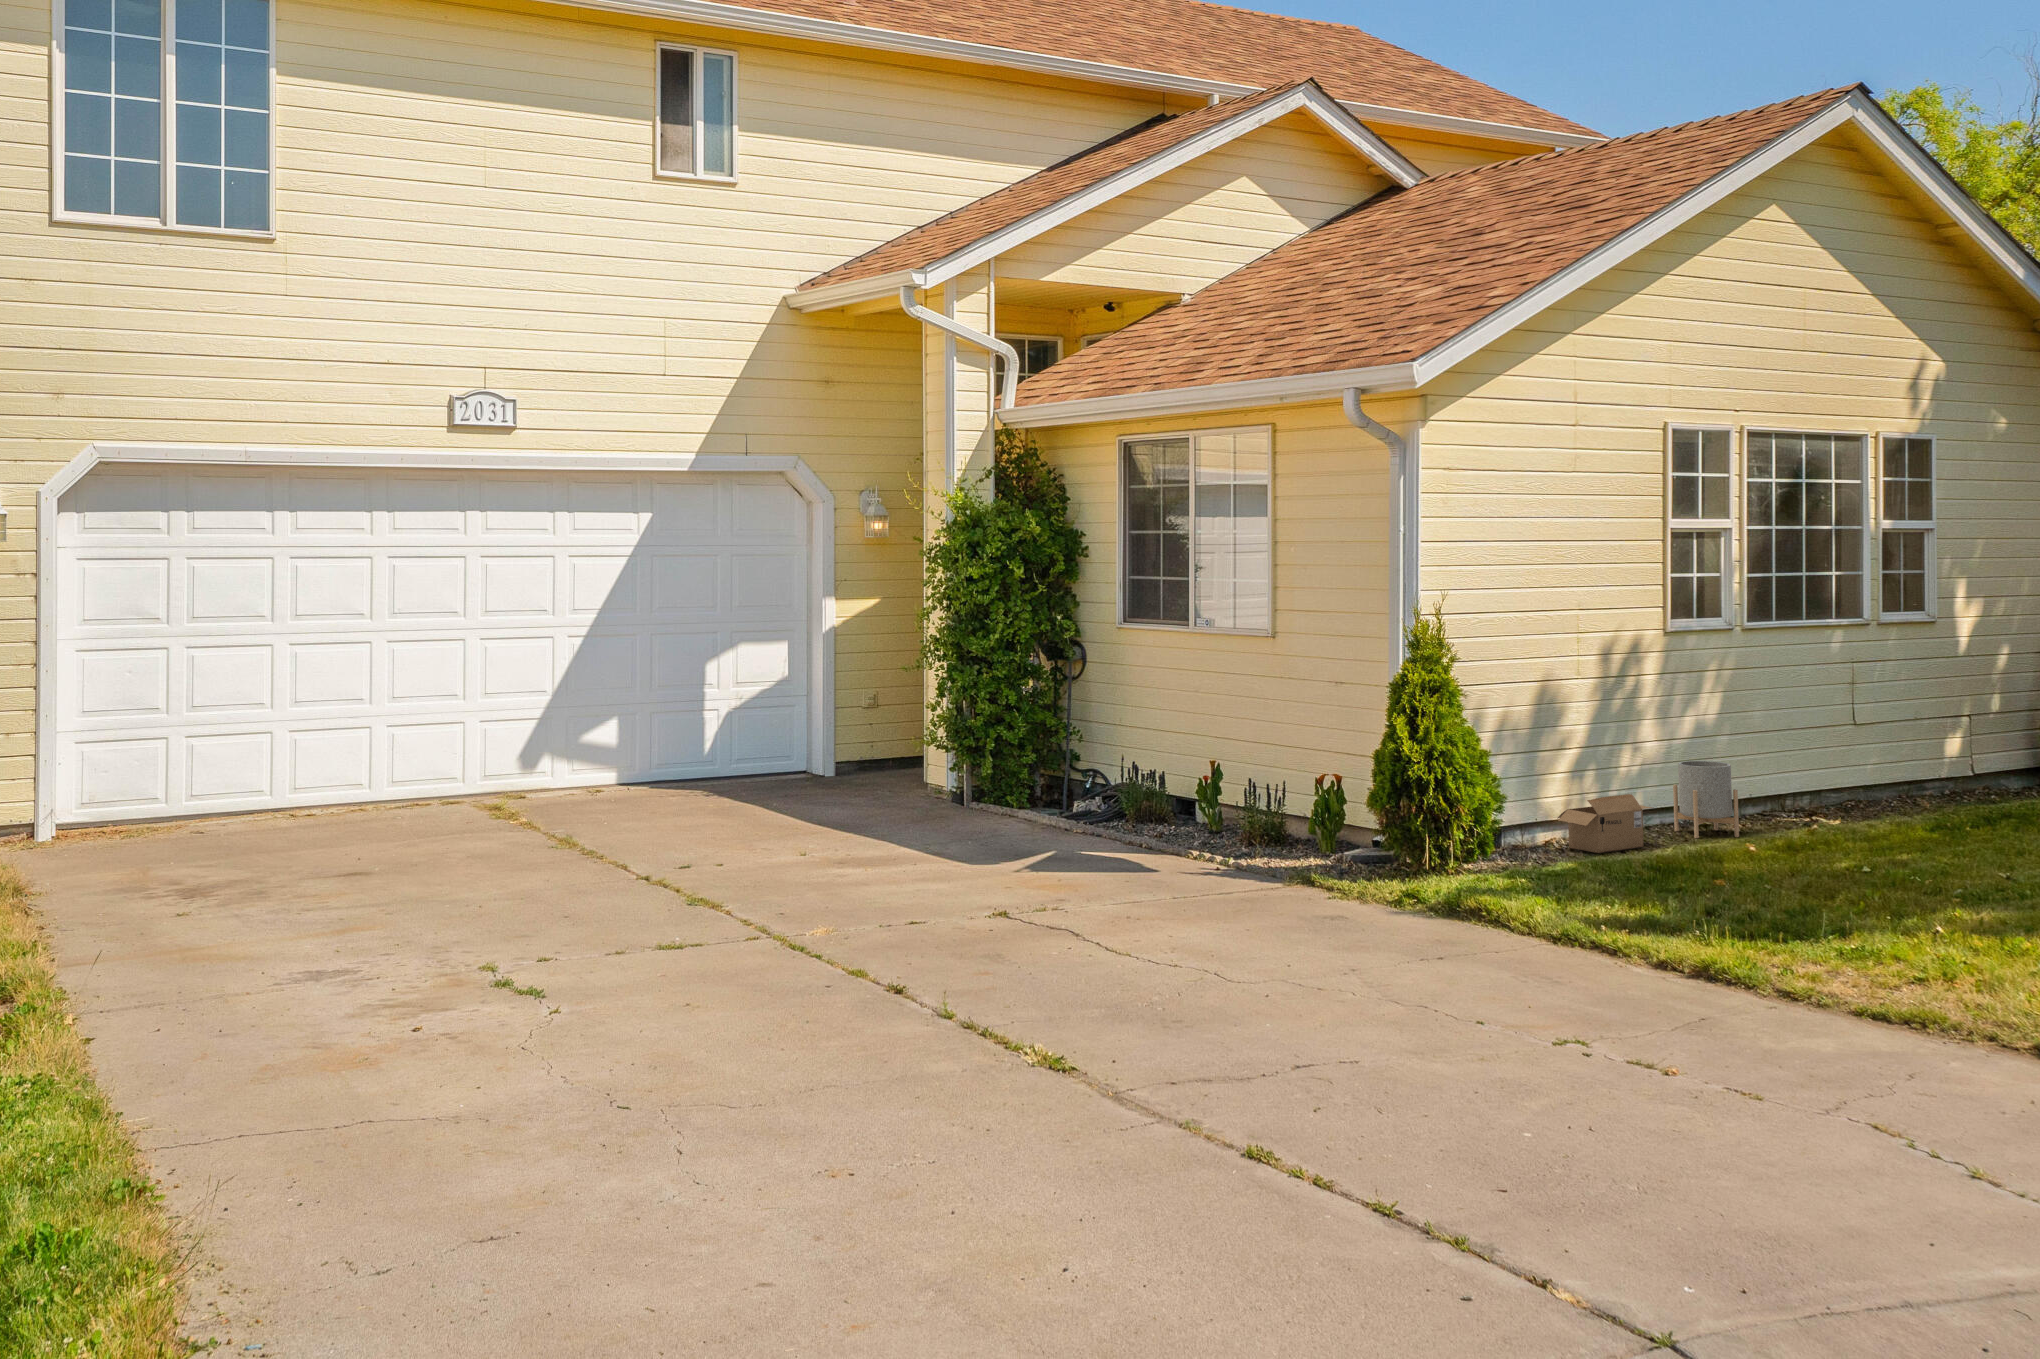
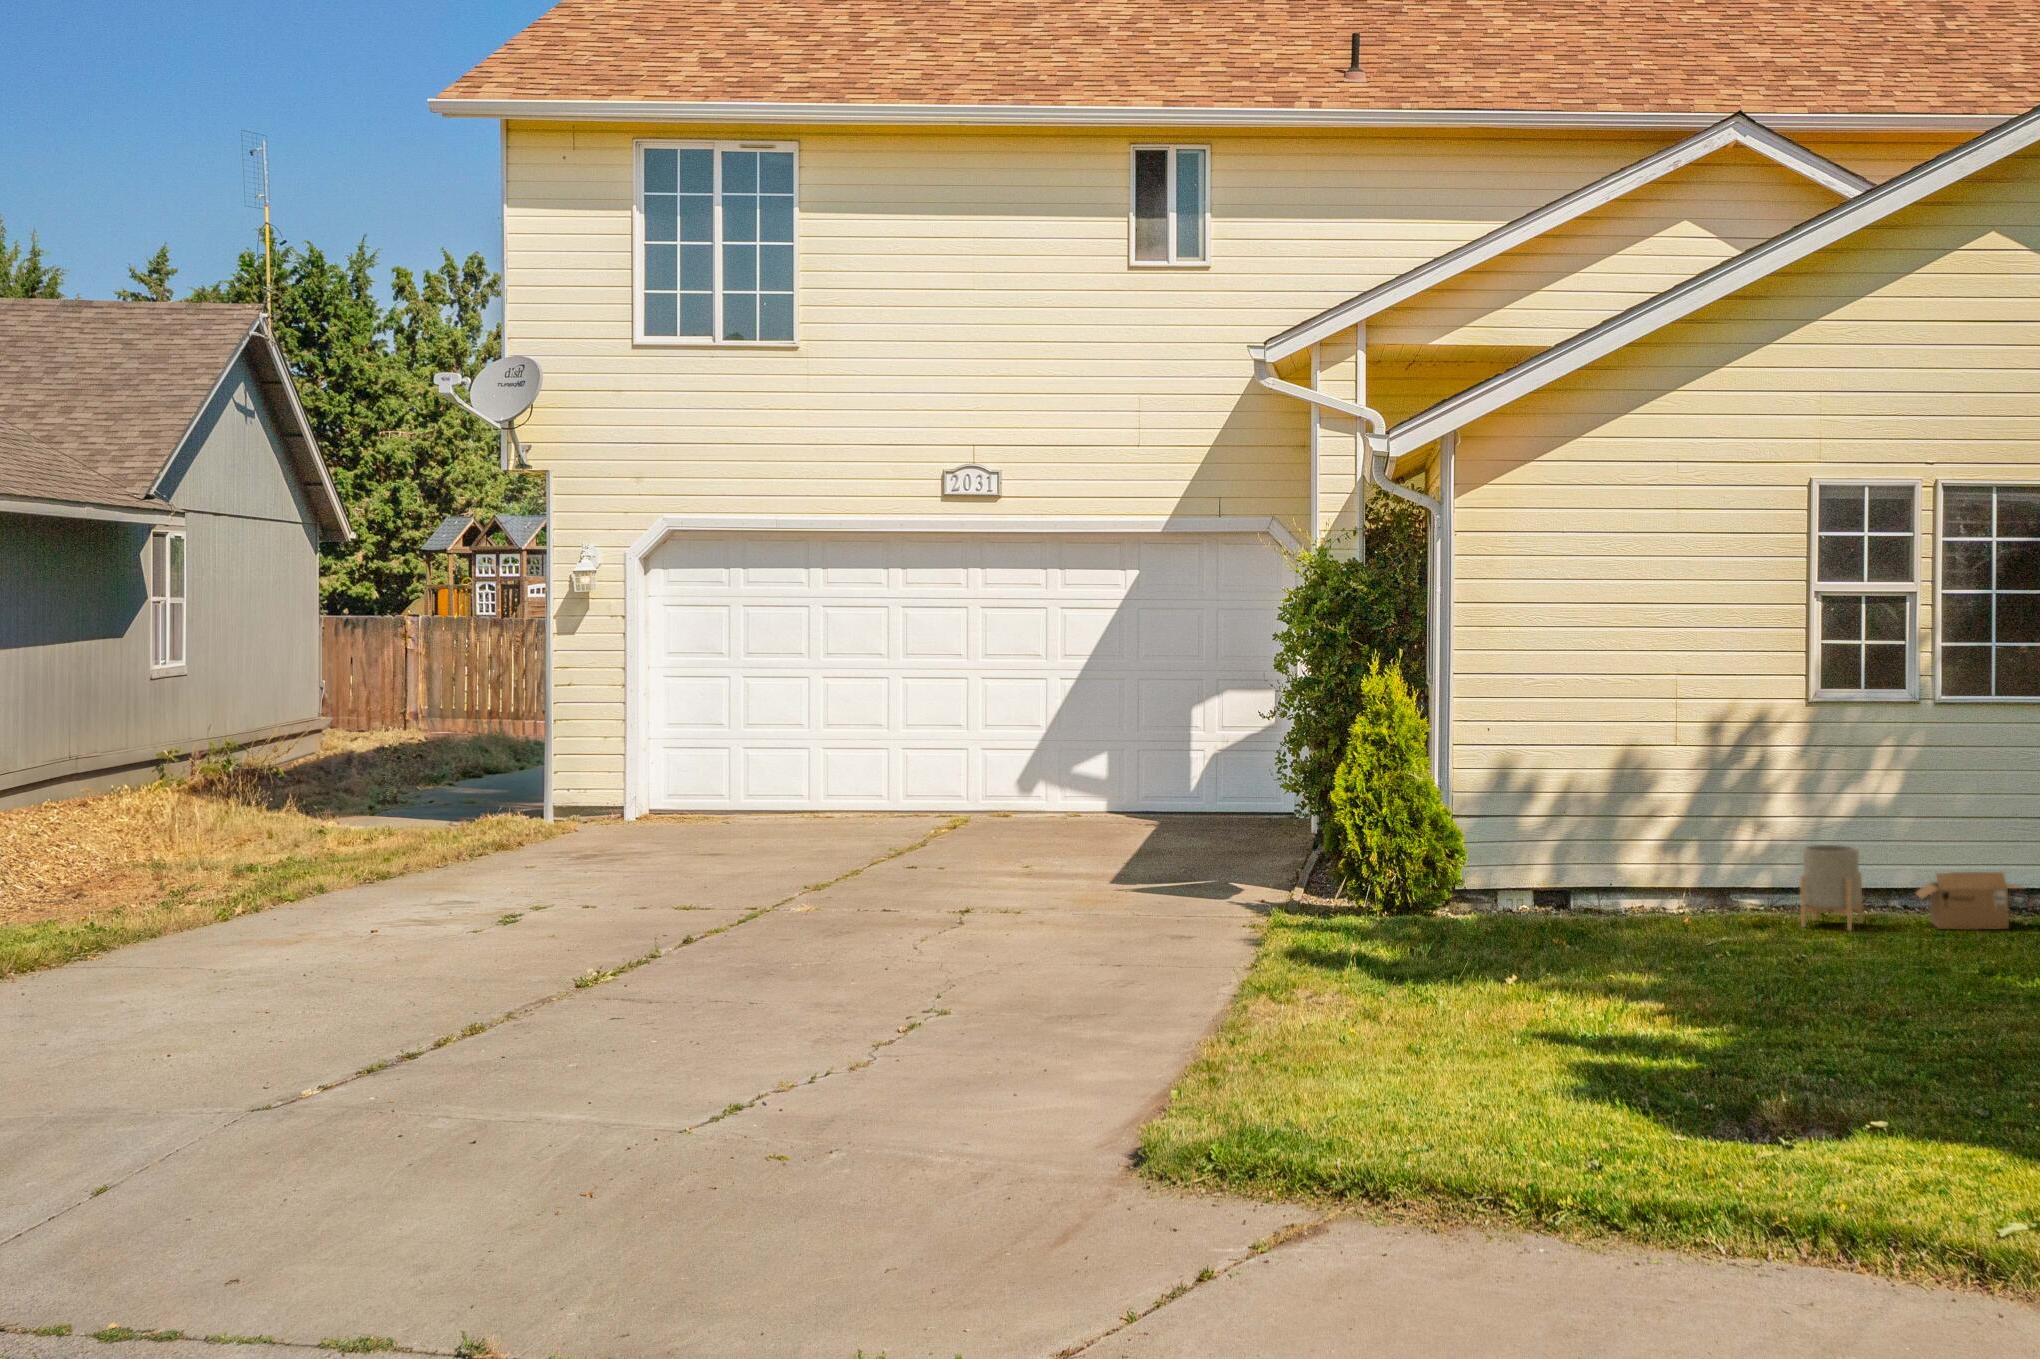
cardboard box: present [1558,794,1654,853] -> present [1916,872,2023,930]

